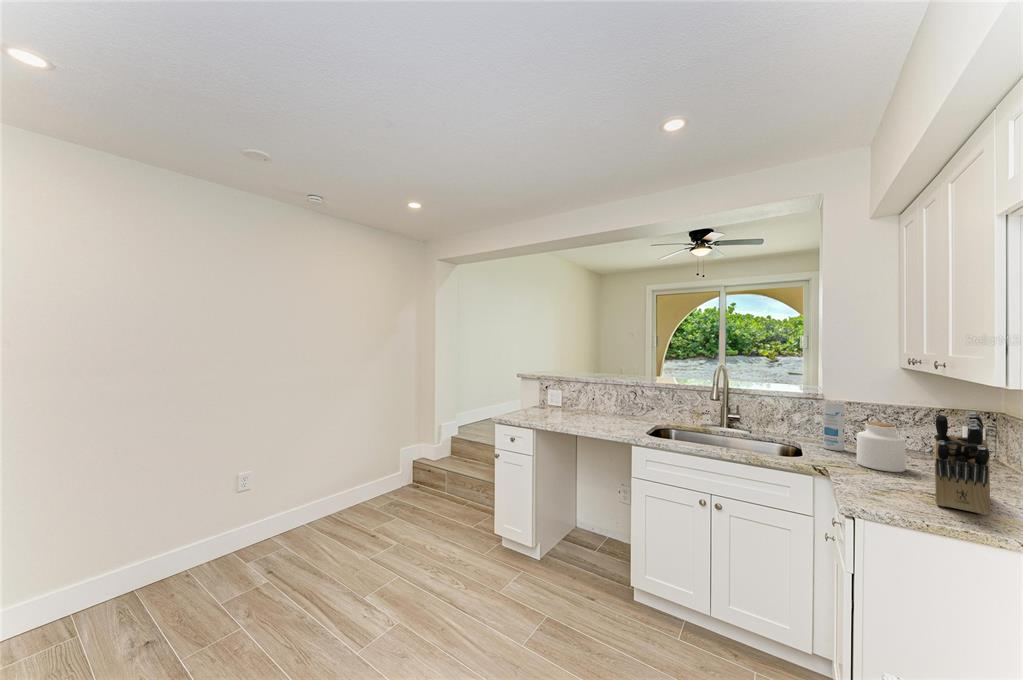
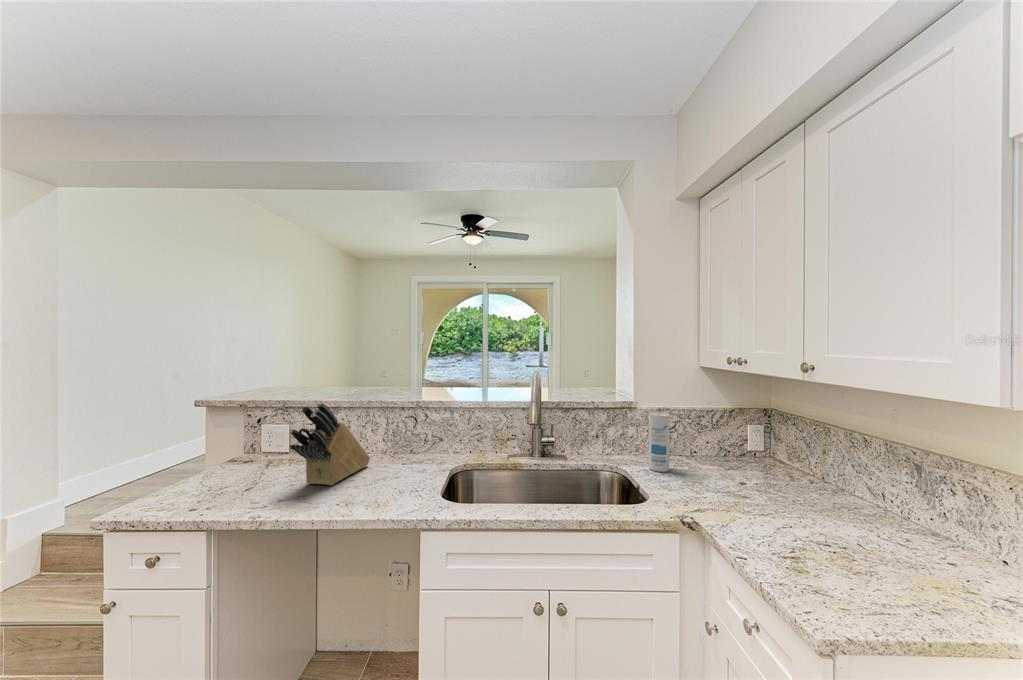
knife block: present [934,413,990,515] -> present [290,403,370,485]
jar: present [857,422,906,472] -> none [703,437,751,499]

